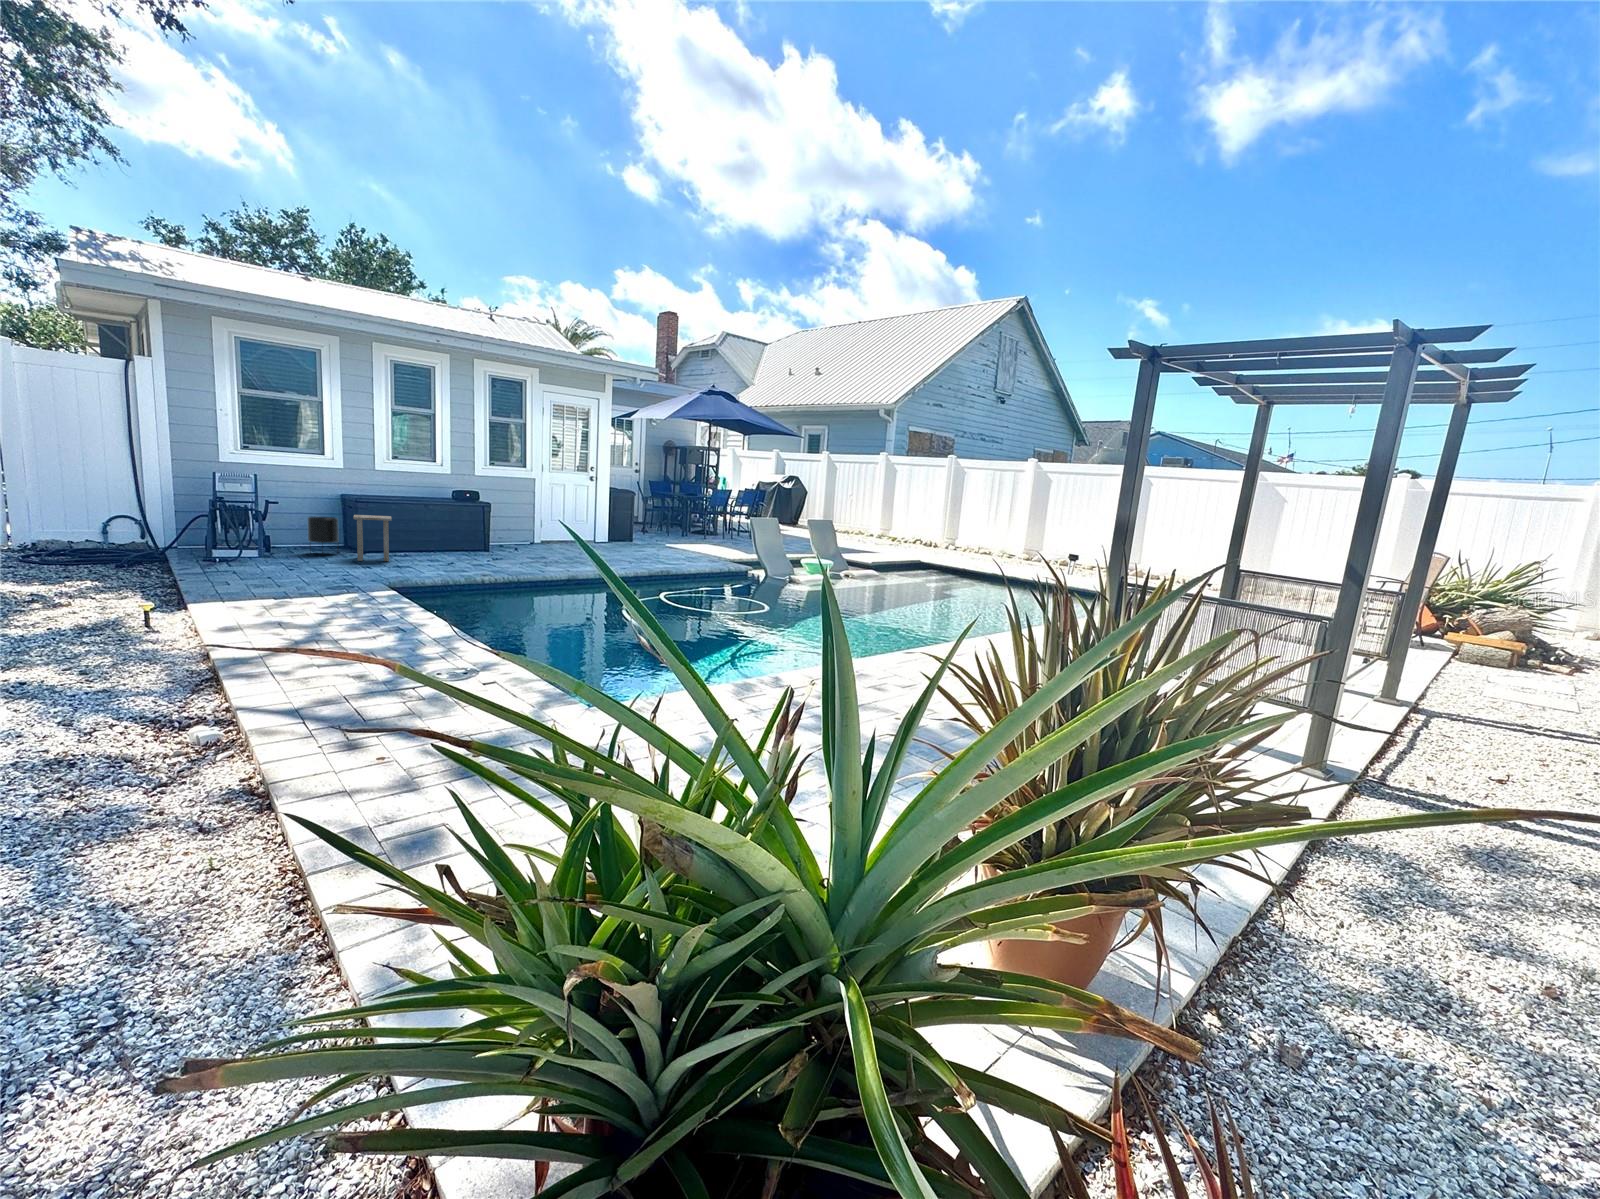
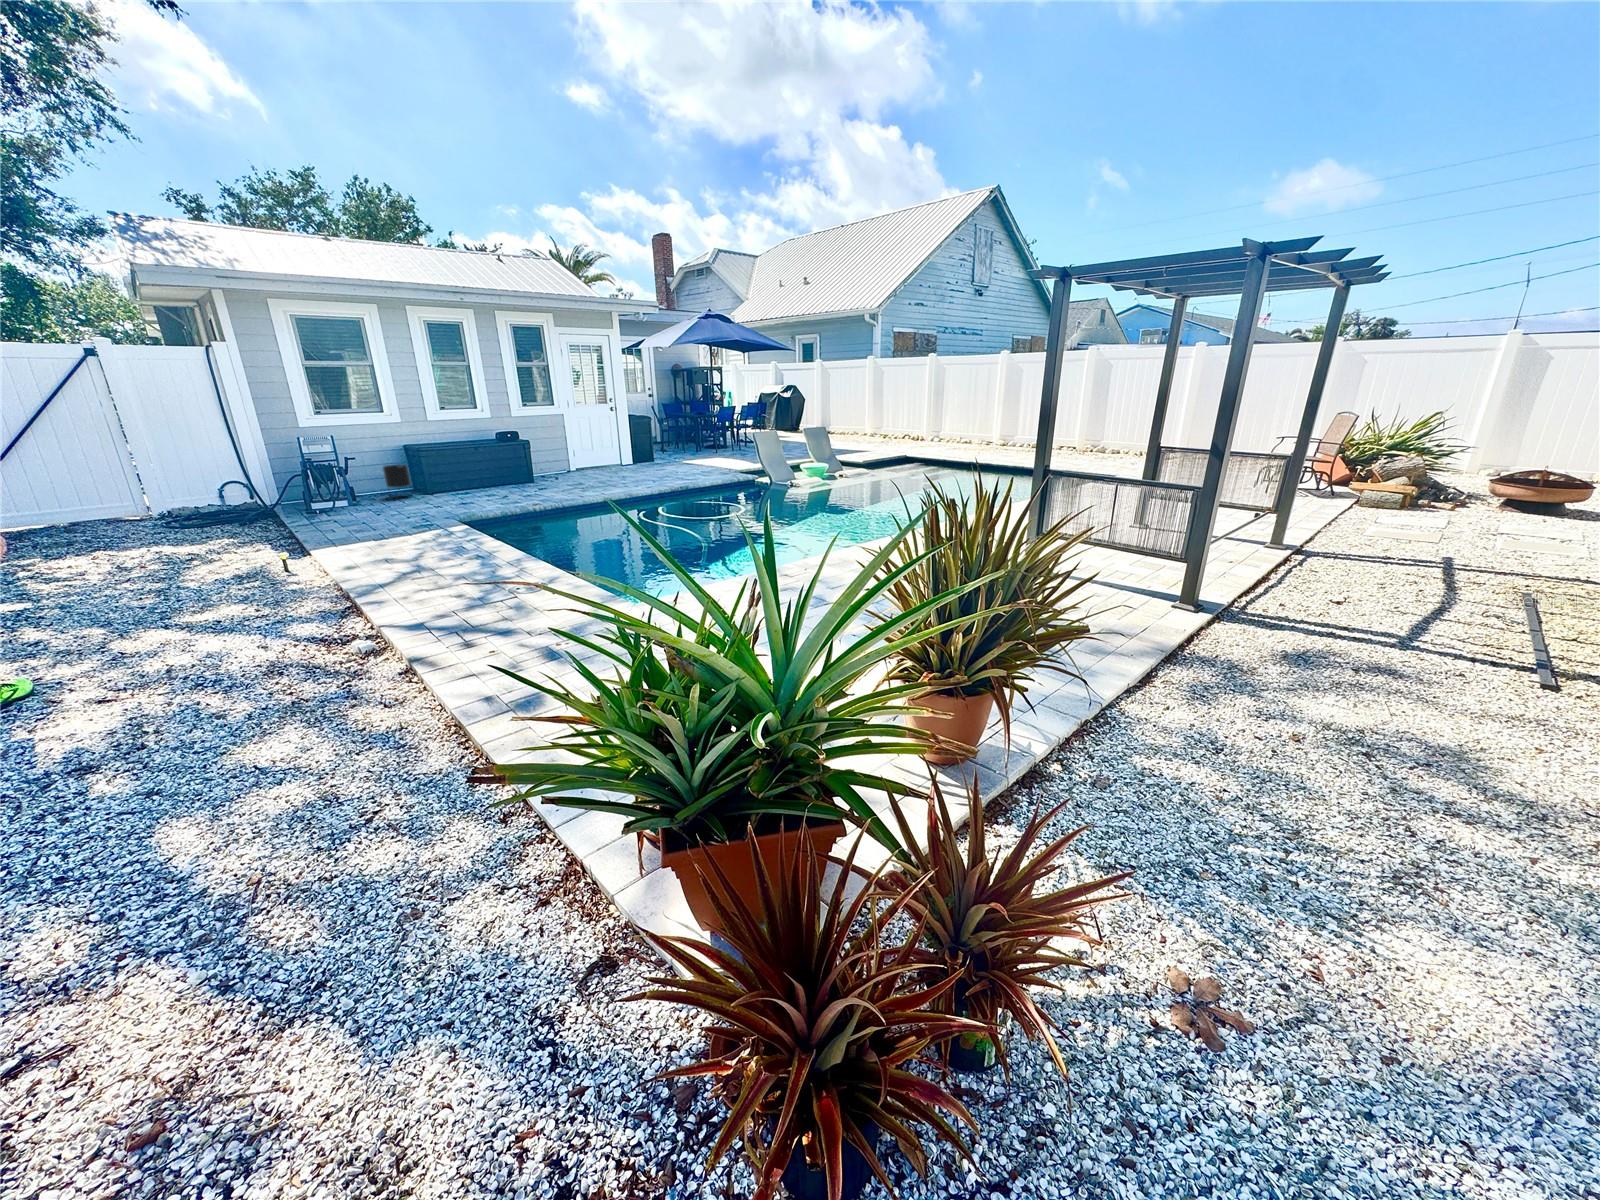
side table: present [353,515,392,561] -> none [420,459,456,500]

